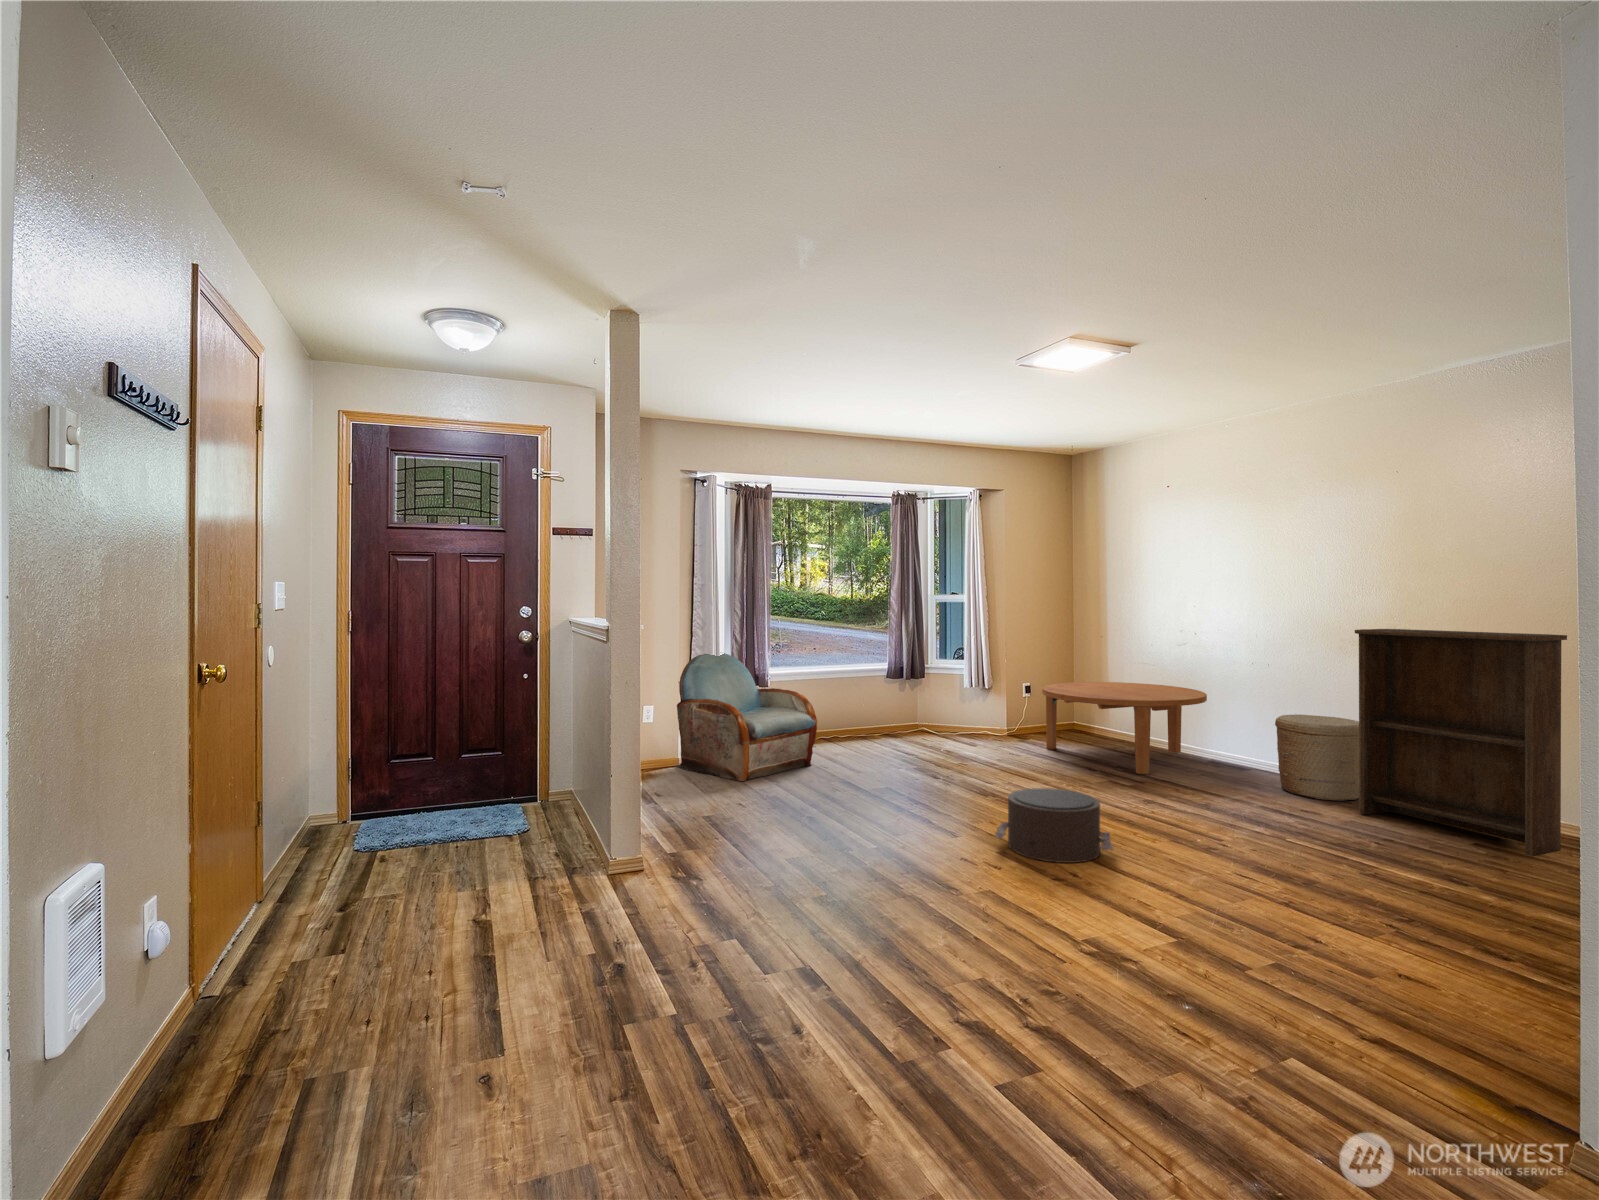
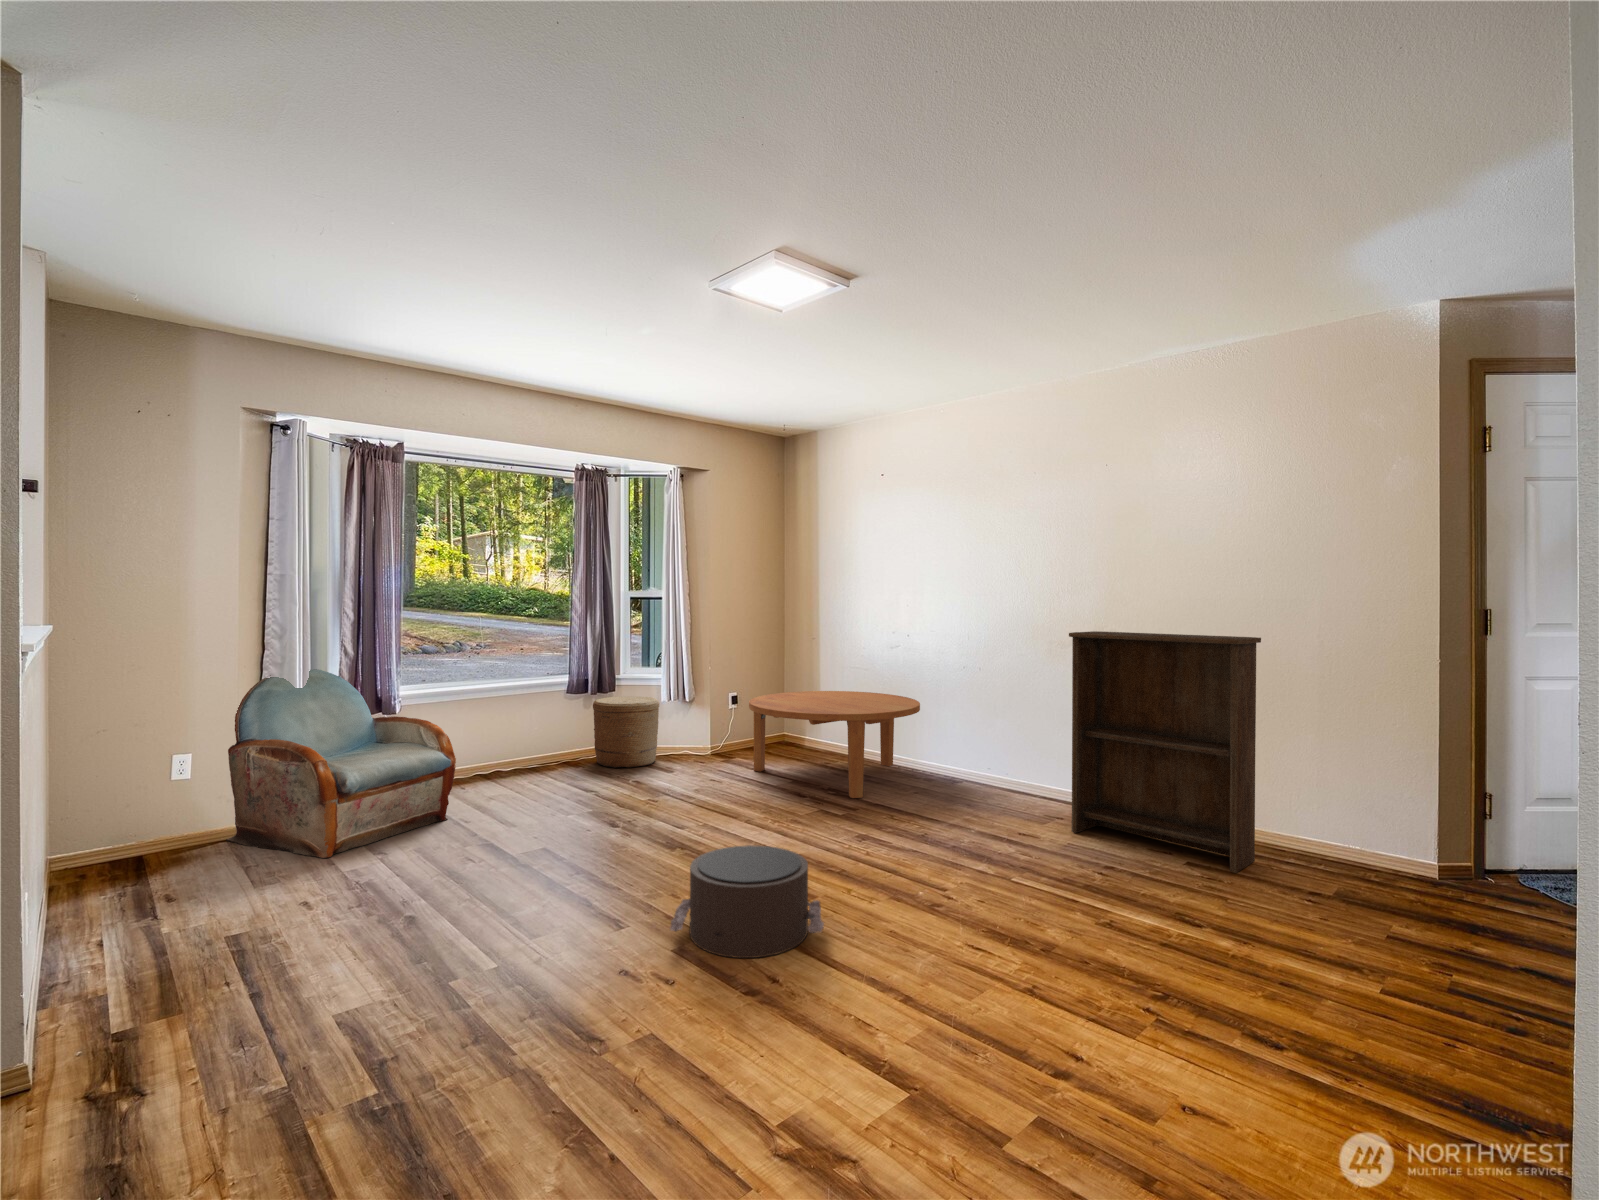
woven basket: present [1275,714,1359,801] -> present [593,696,659,768]

